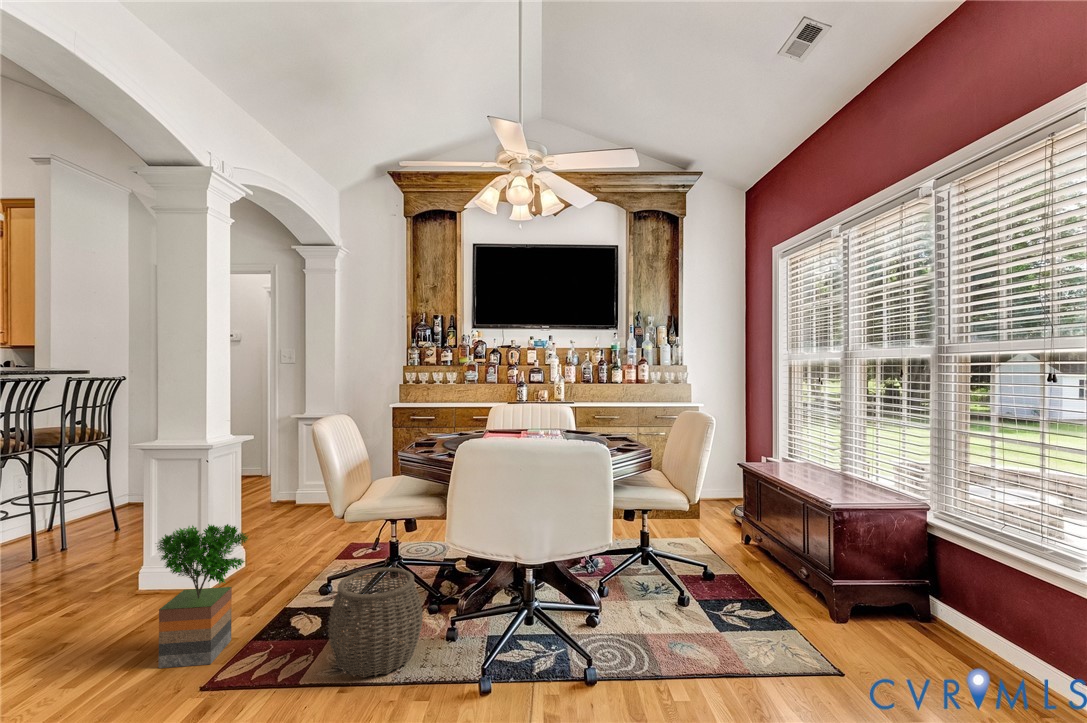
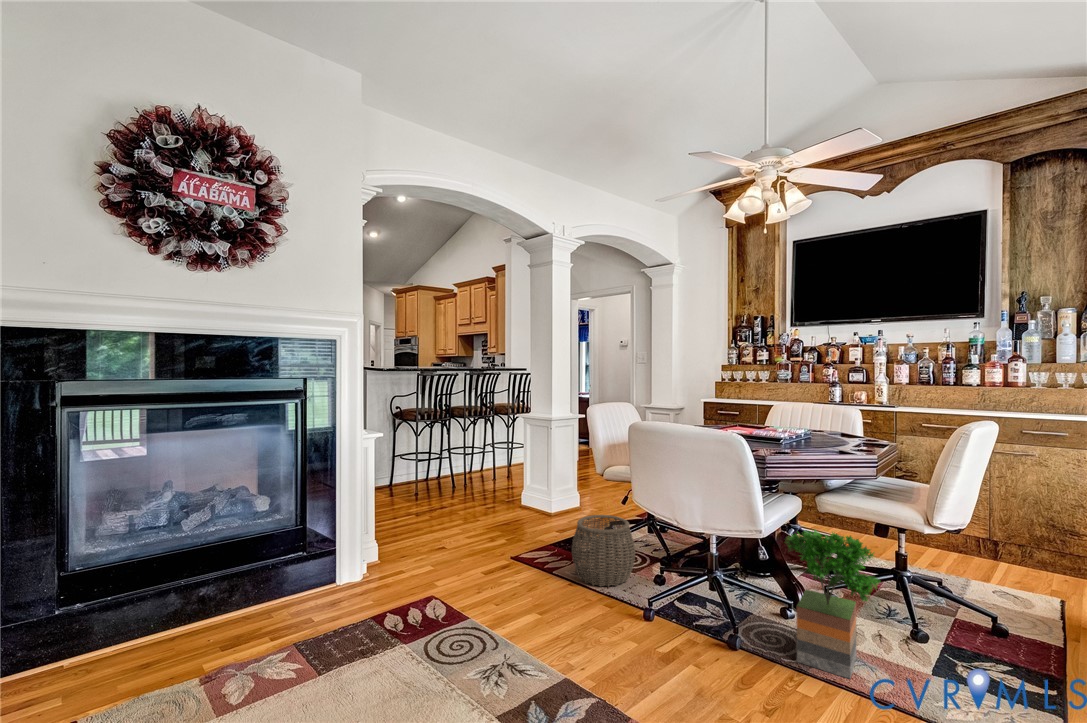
potted tree: present [157,524,248,668] -> present [786,530,879,679]

